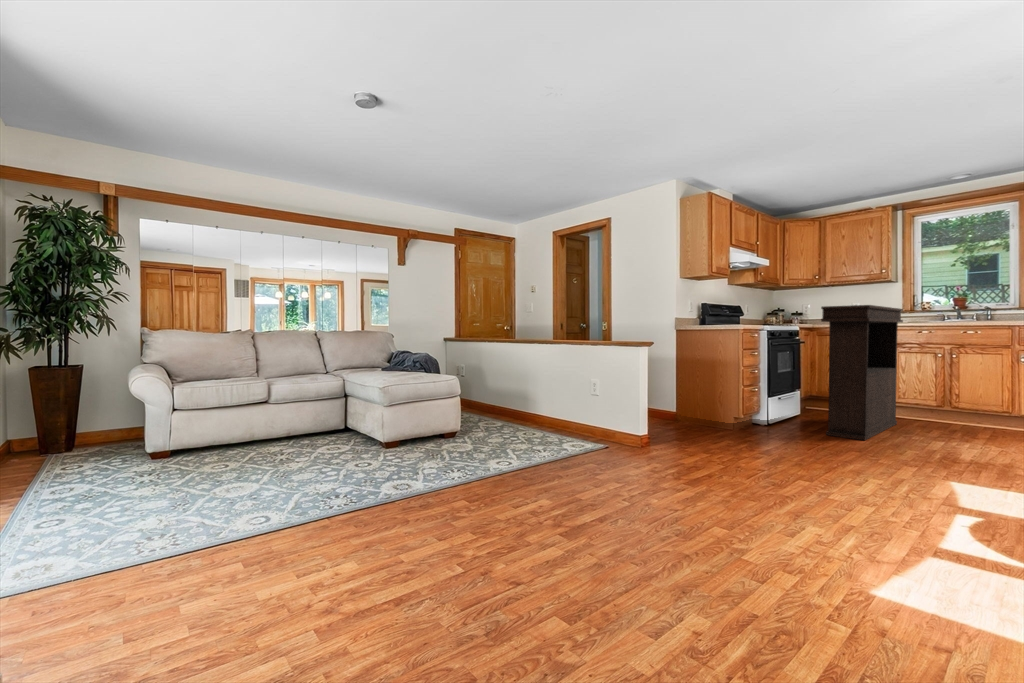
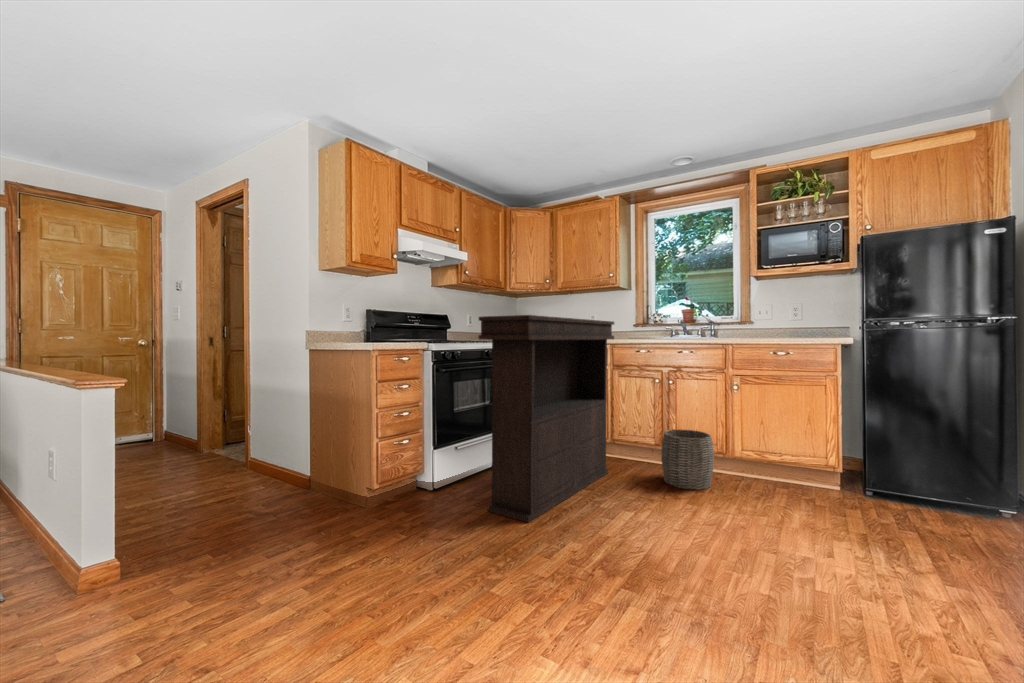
woven basket: none [949,392,1000,434] -> present [661,429,714,490]

